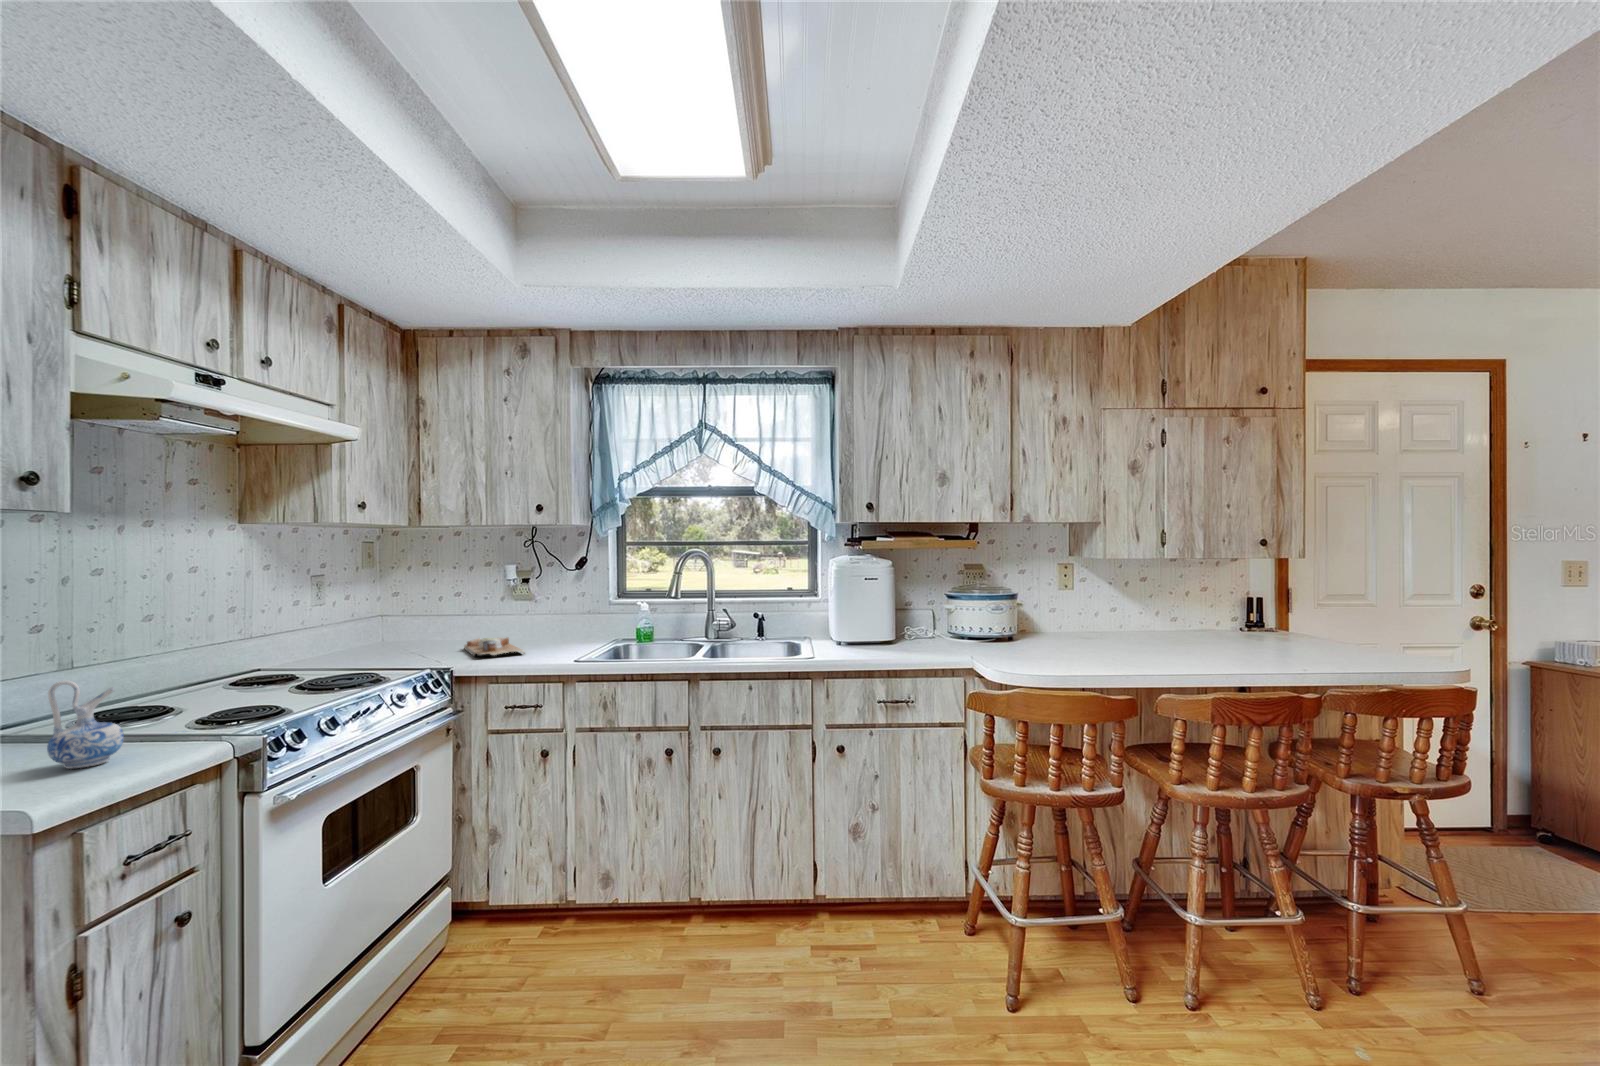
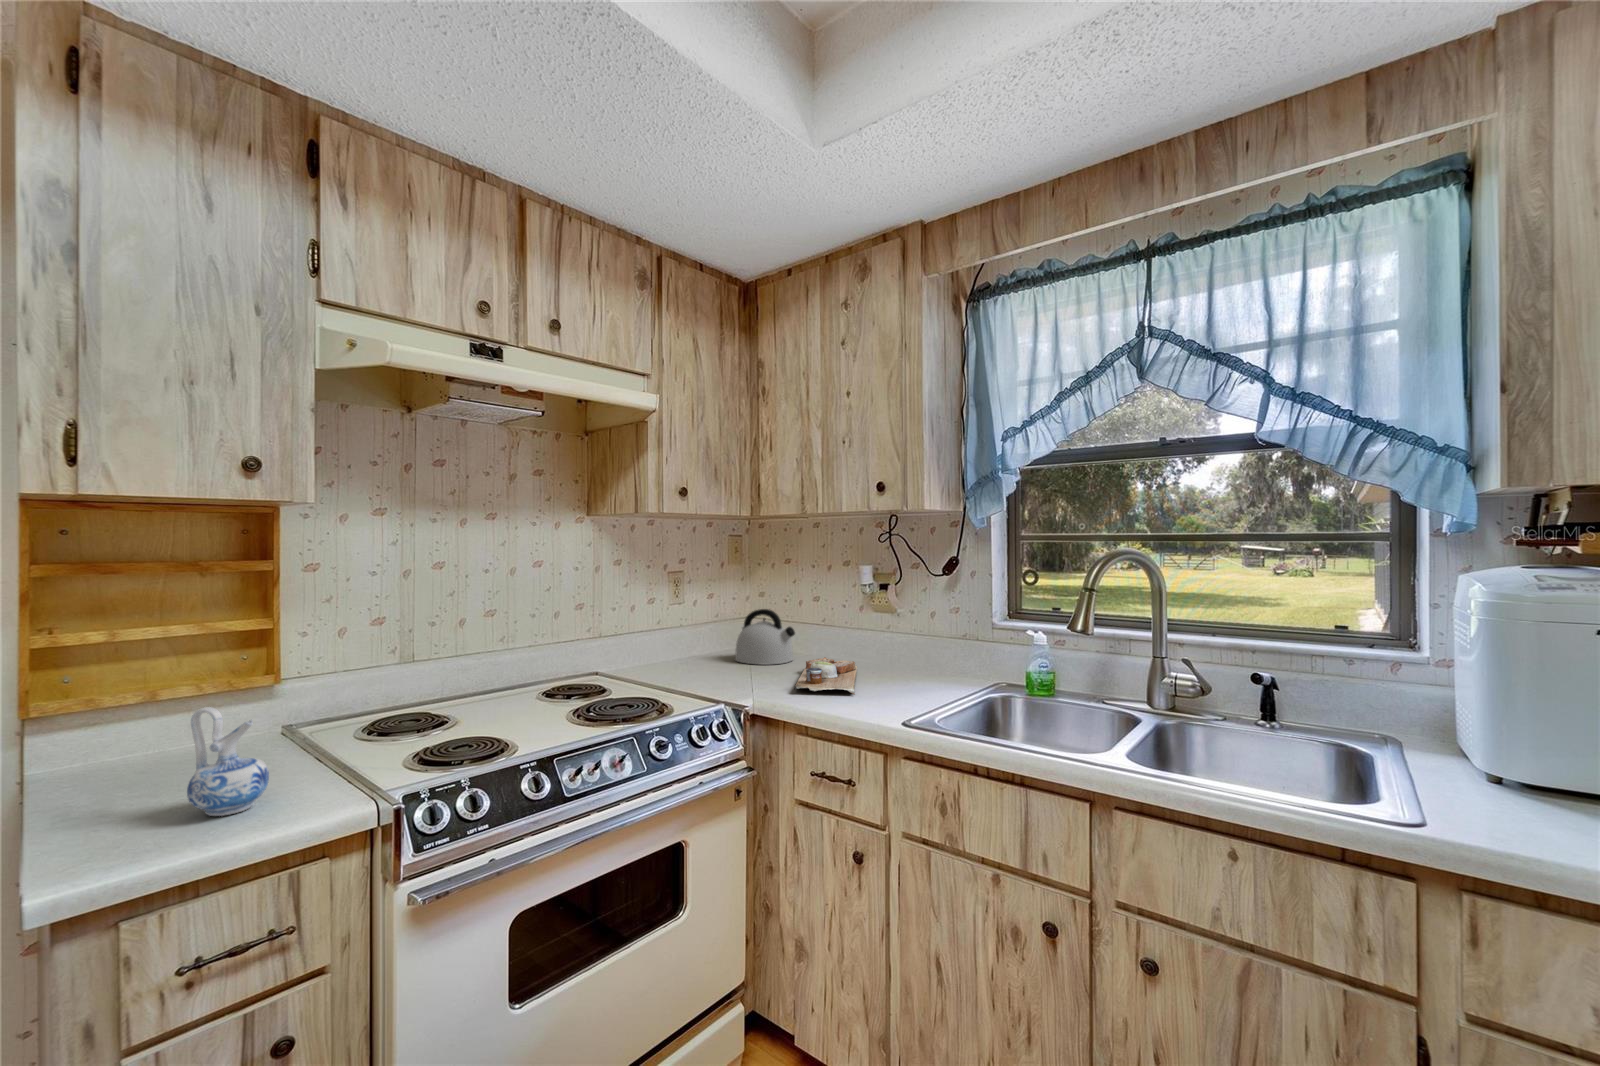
kettle: none [383,606,446,652] -> present [735,609,795,665]

